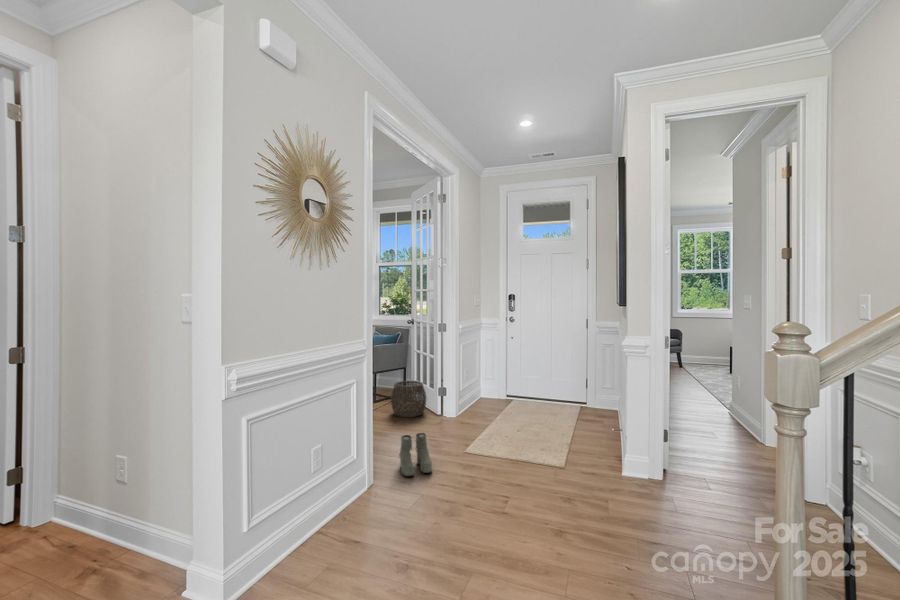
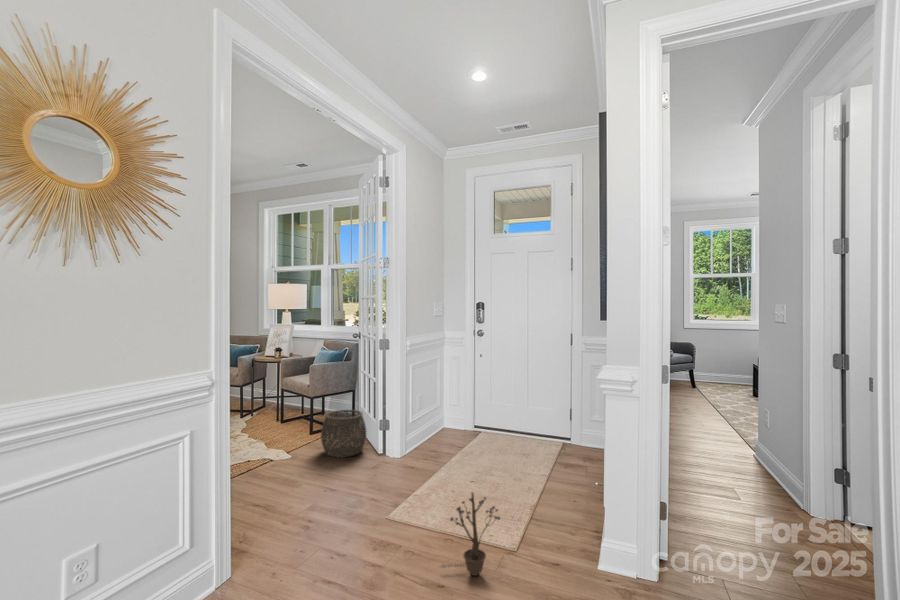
decorative plant: none [516,423,558,480] -> present [442,493,500,576]
boots: present [400,433,432,477] -> none [280,496,327,566]

